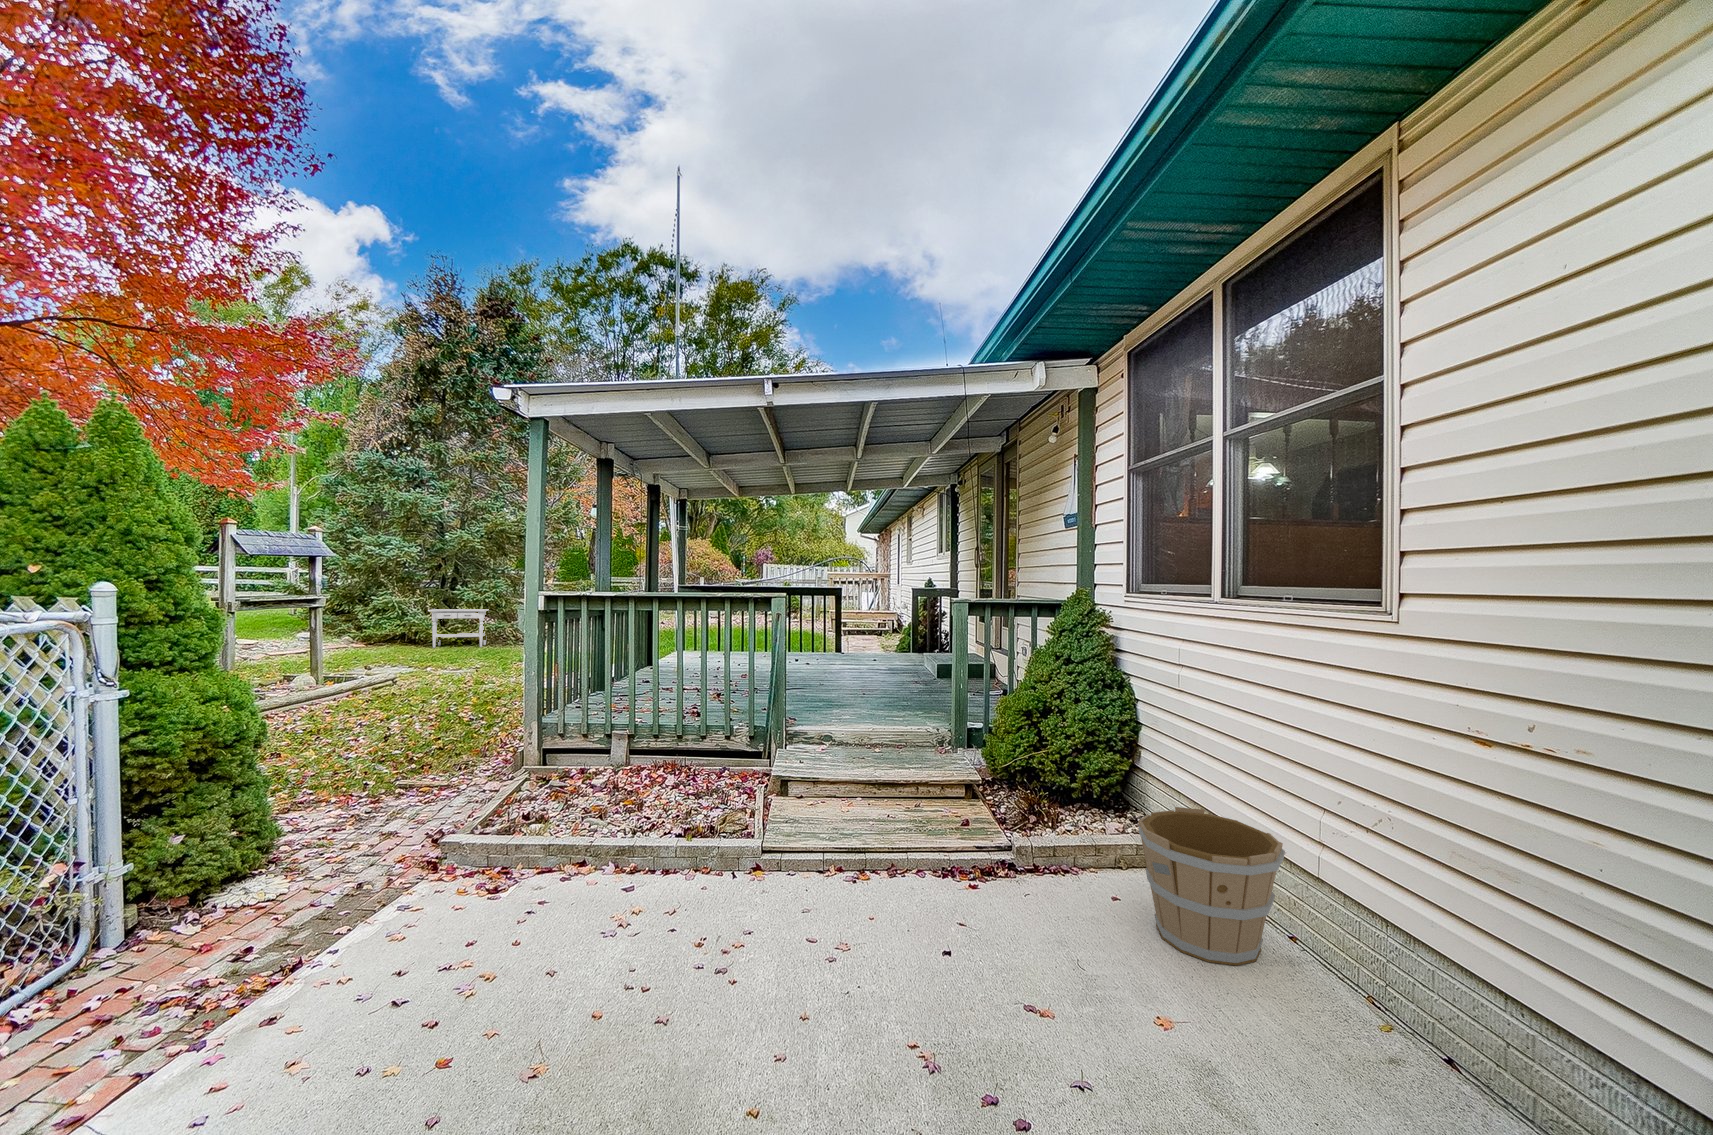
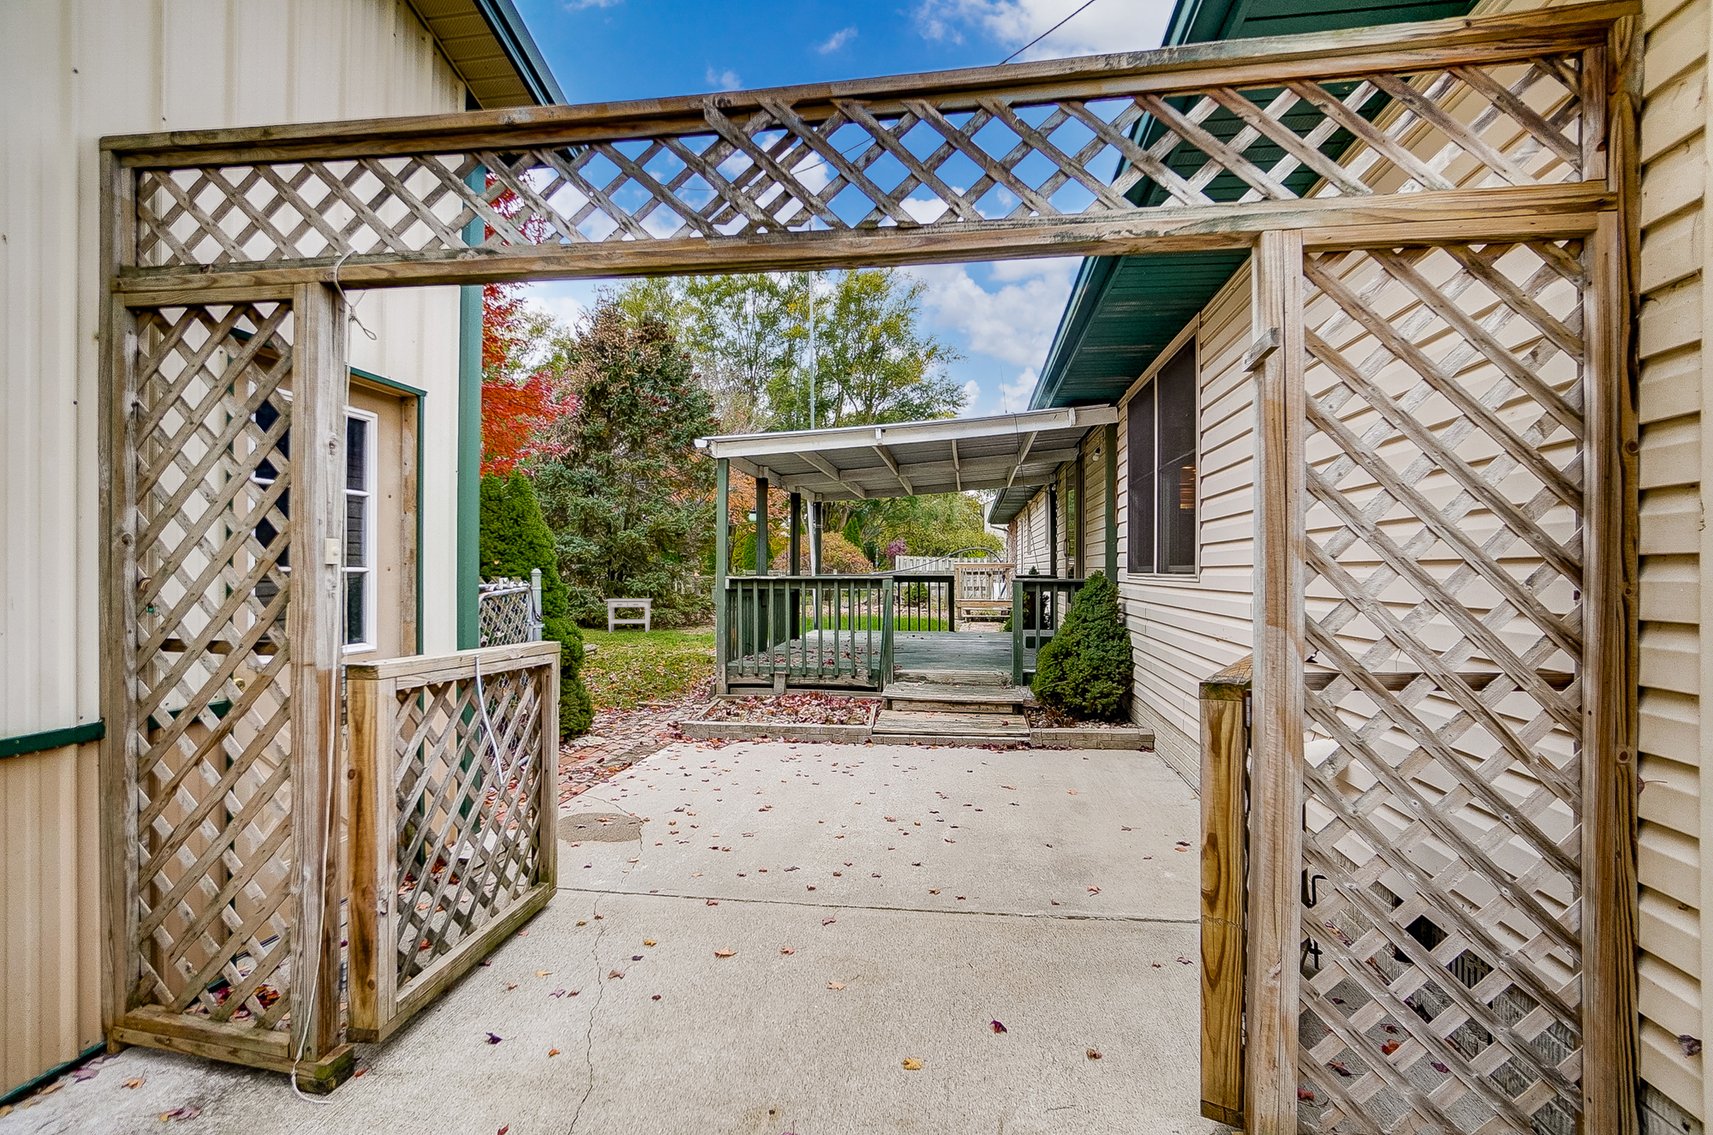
wooden bucket: present [1138,807,1285,966] -> none [1086,702,1166,779]

